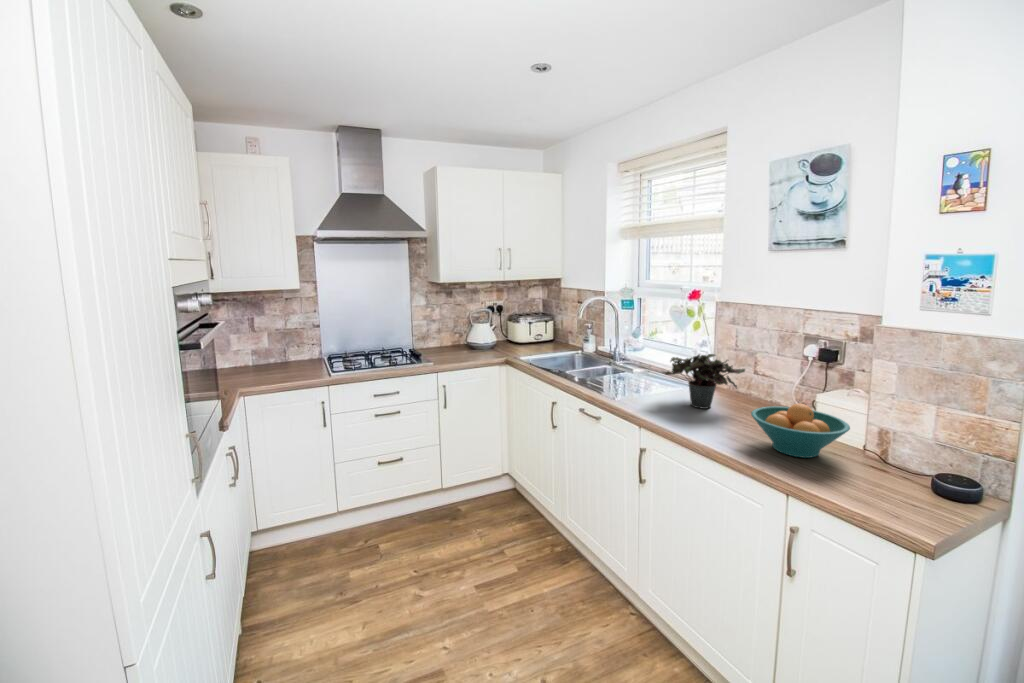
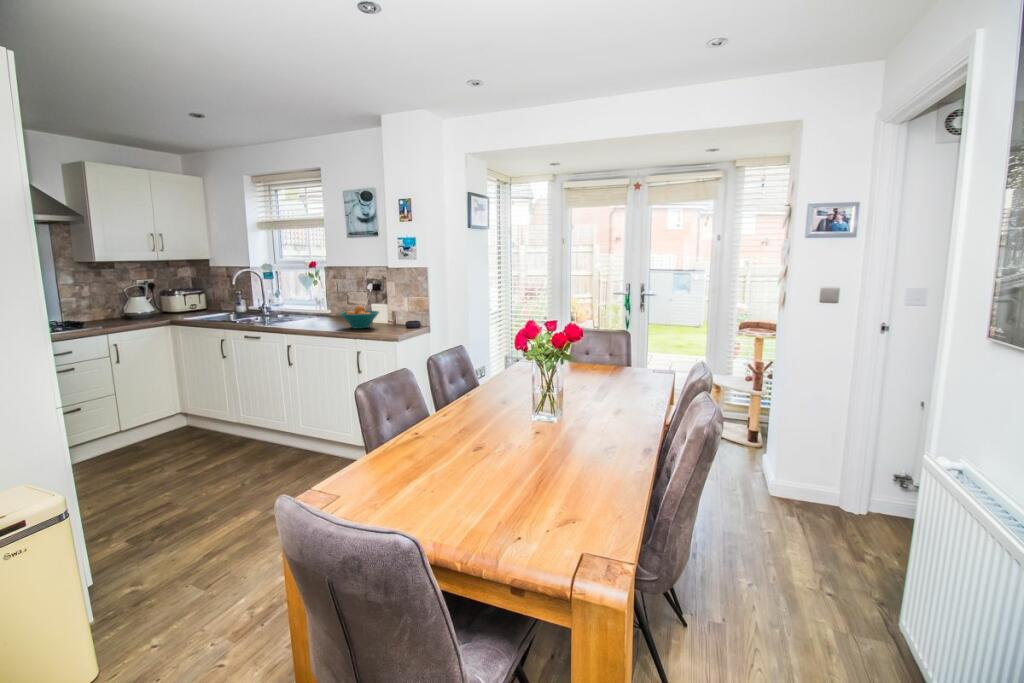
potted plant: present [663,354,745,409] -> none [294,294,341,323]

